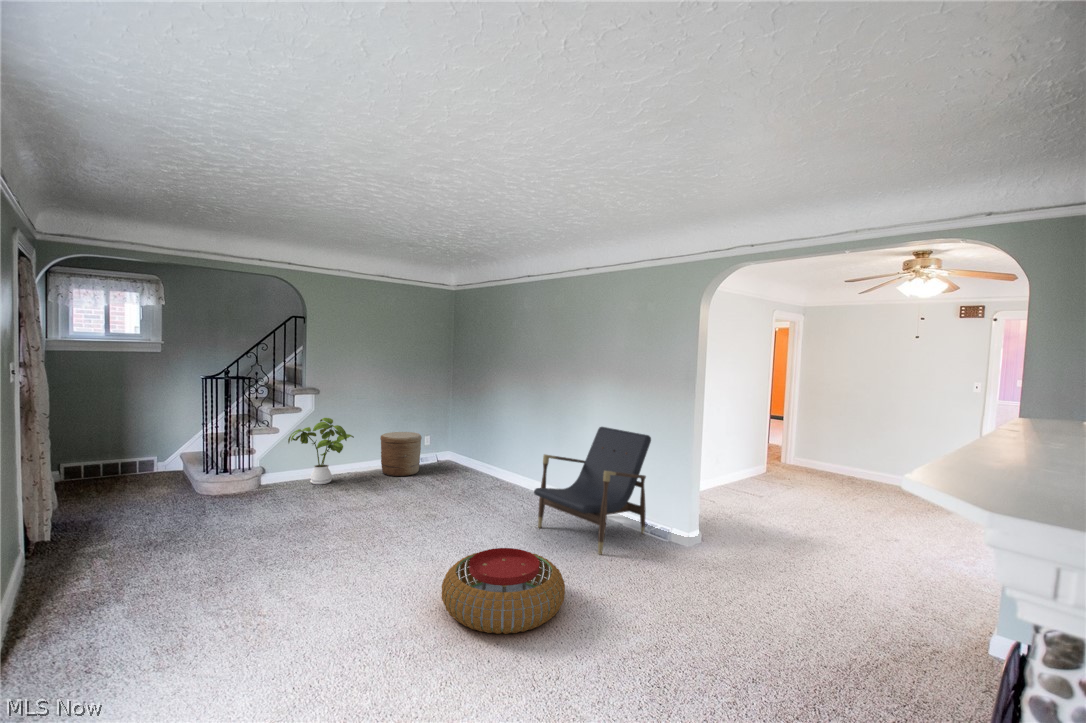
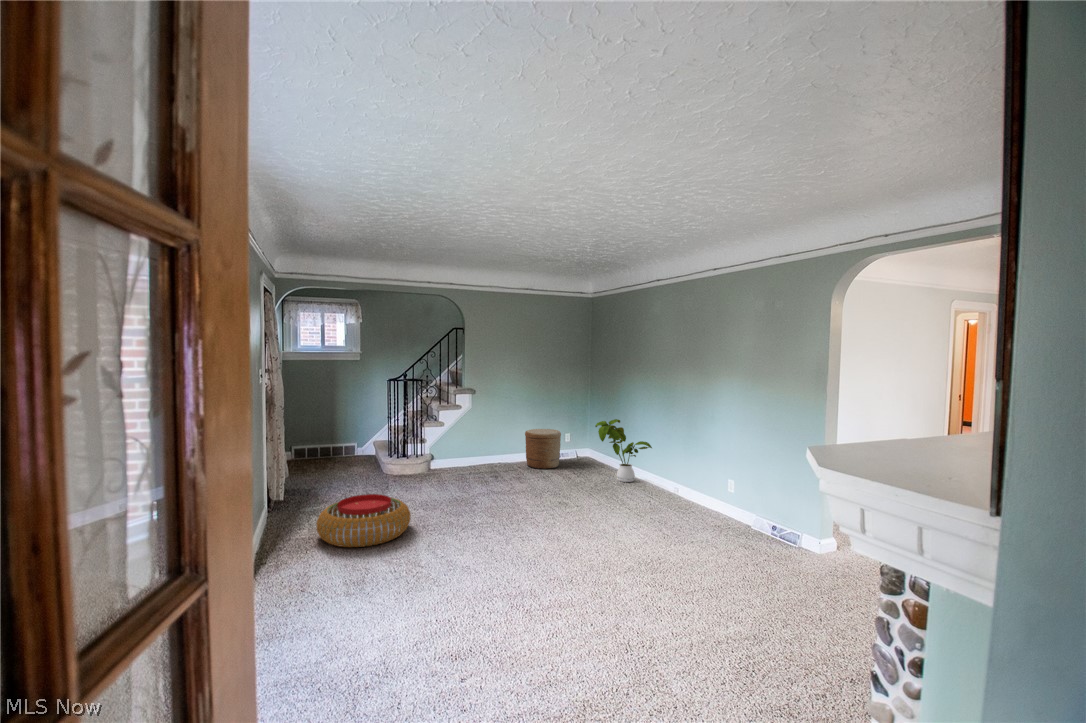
house plant: present [288,418,354,484] -> present [595,419,652,482]
lounge chair: present [534,427,651,555] -> none [655,426,778,551]
pouf: present [442,548,565,634] -> present [316,494,411,547]

